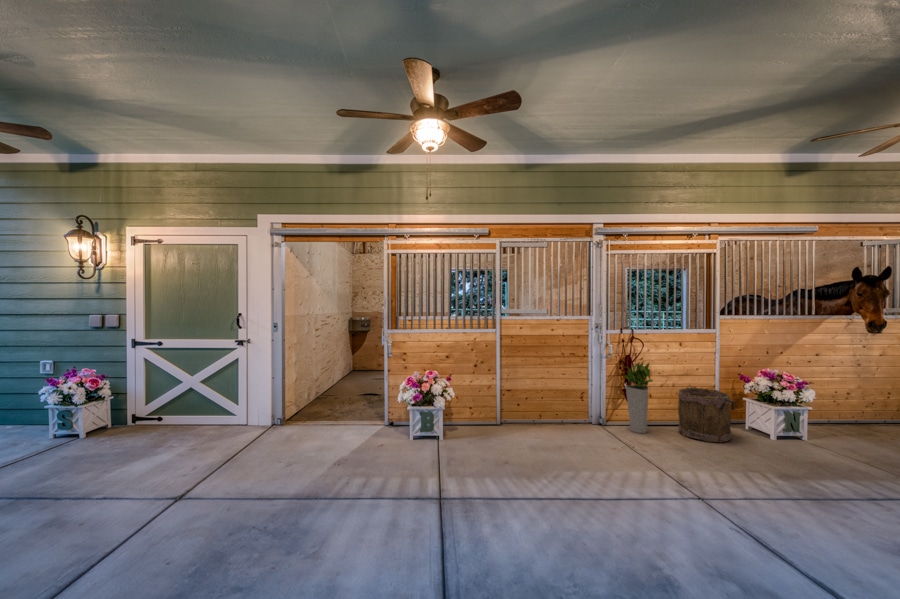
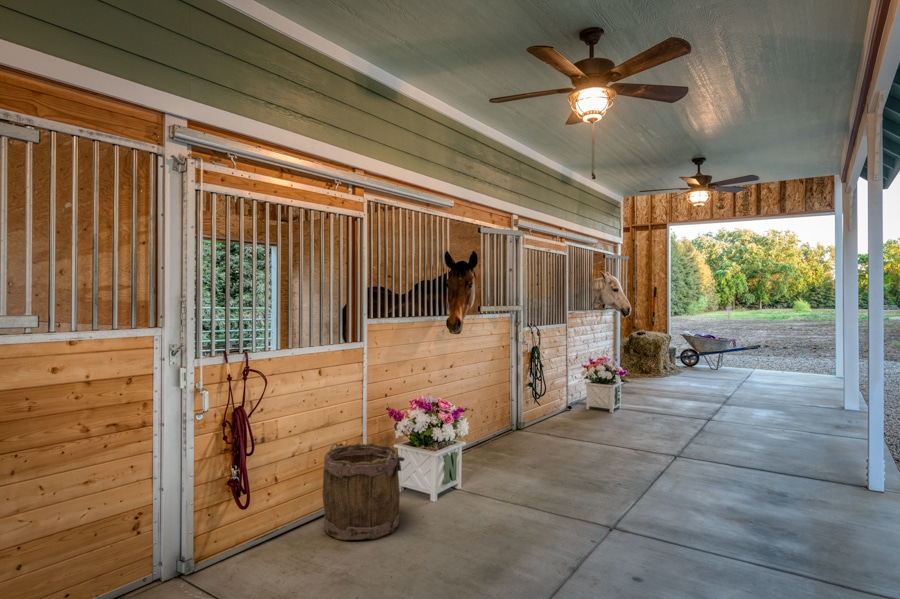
planter: present [625,362,652,433] -> none [235,414,296,566]

